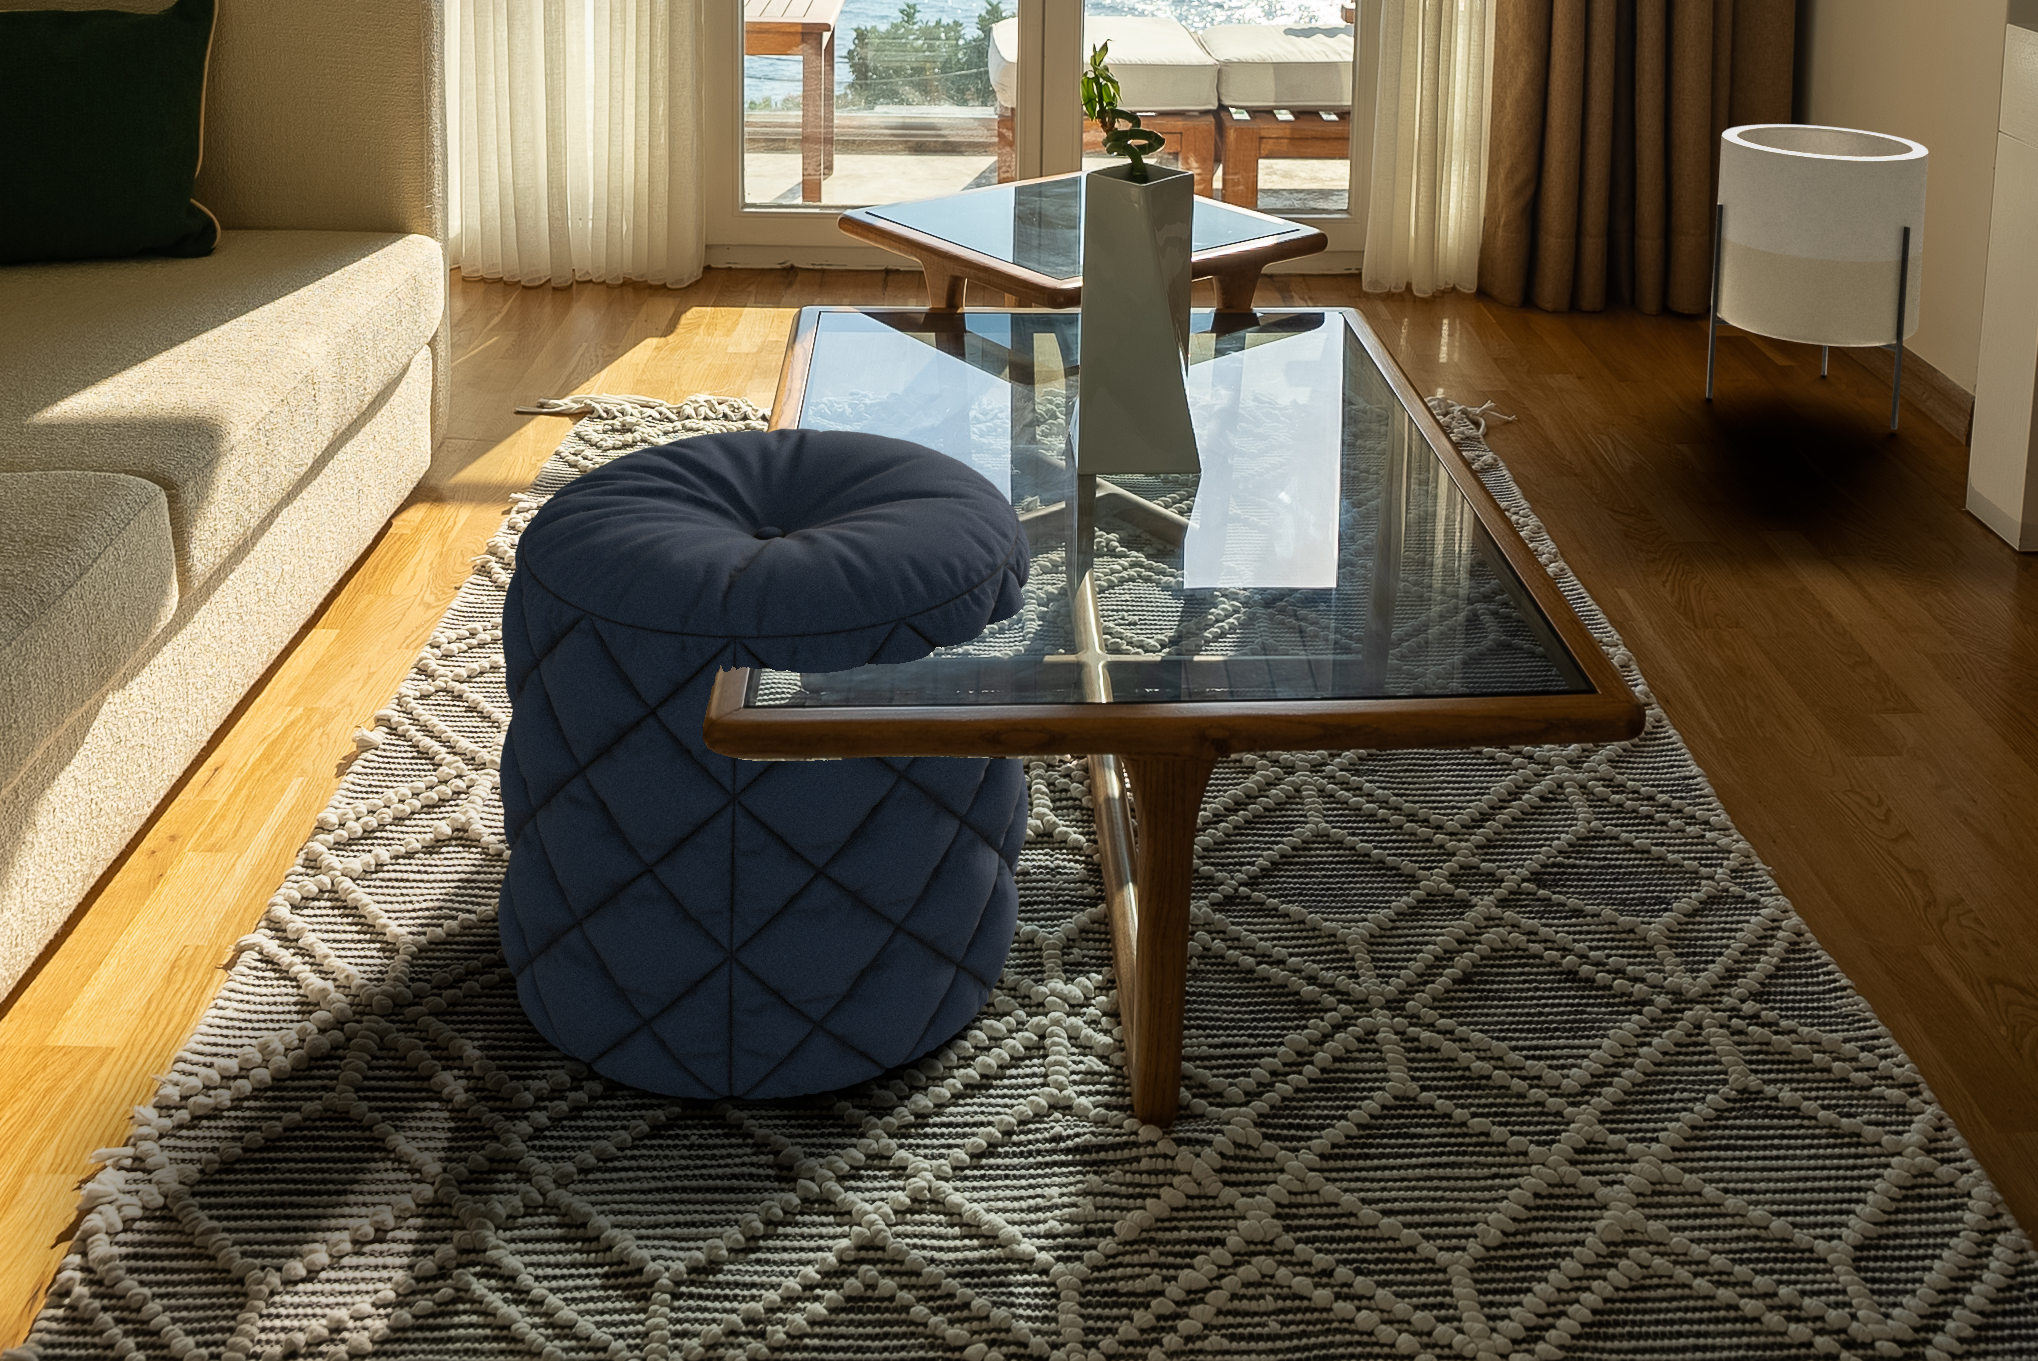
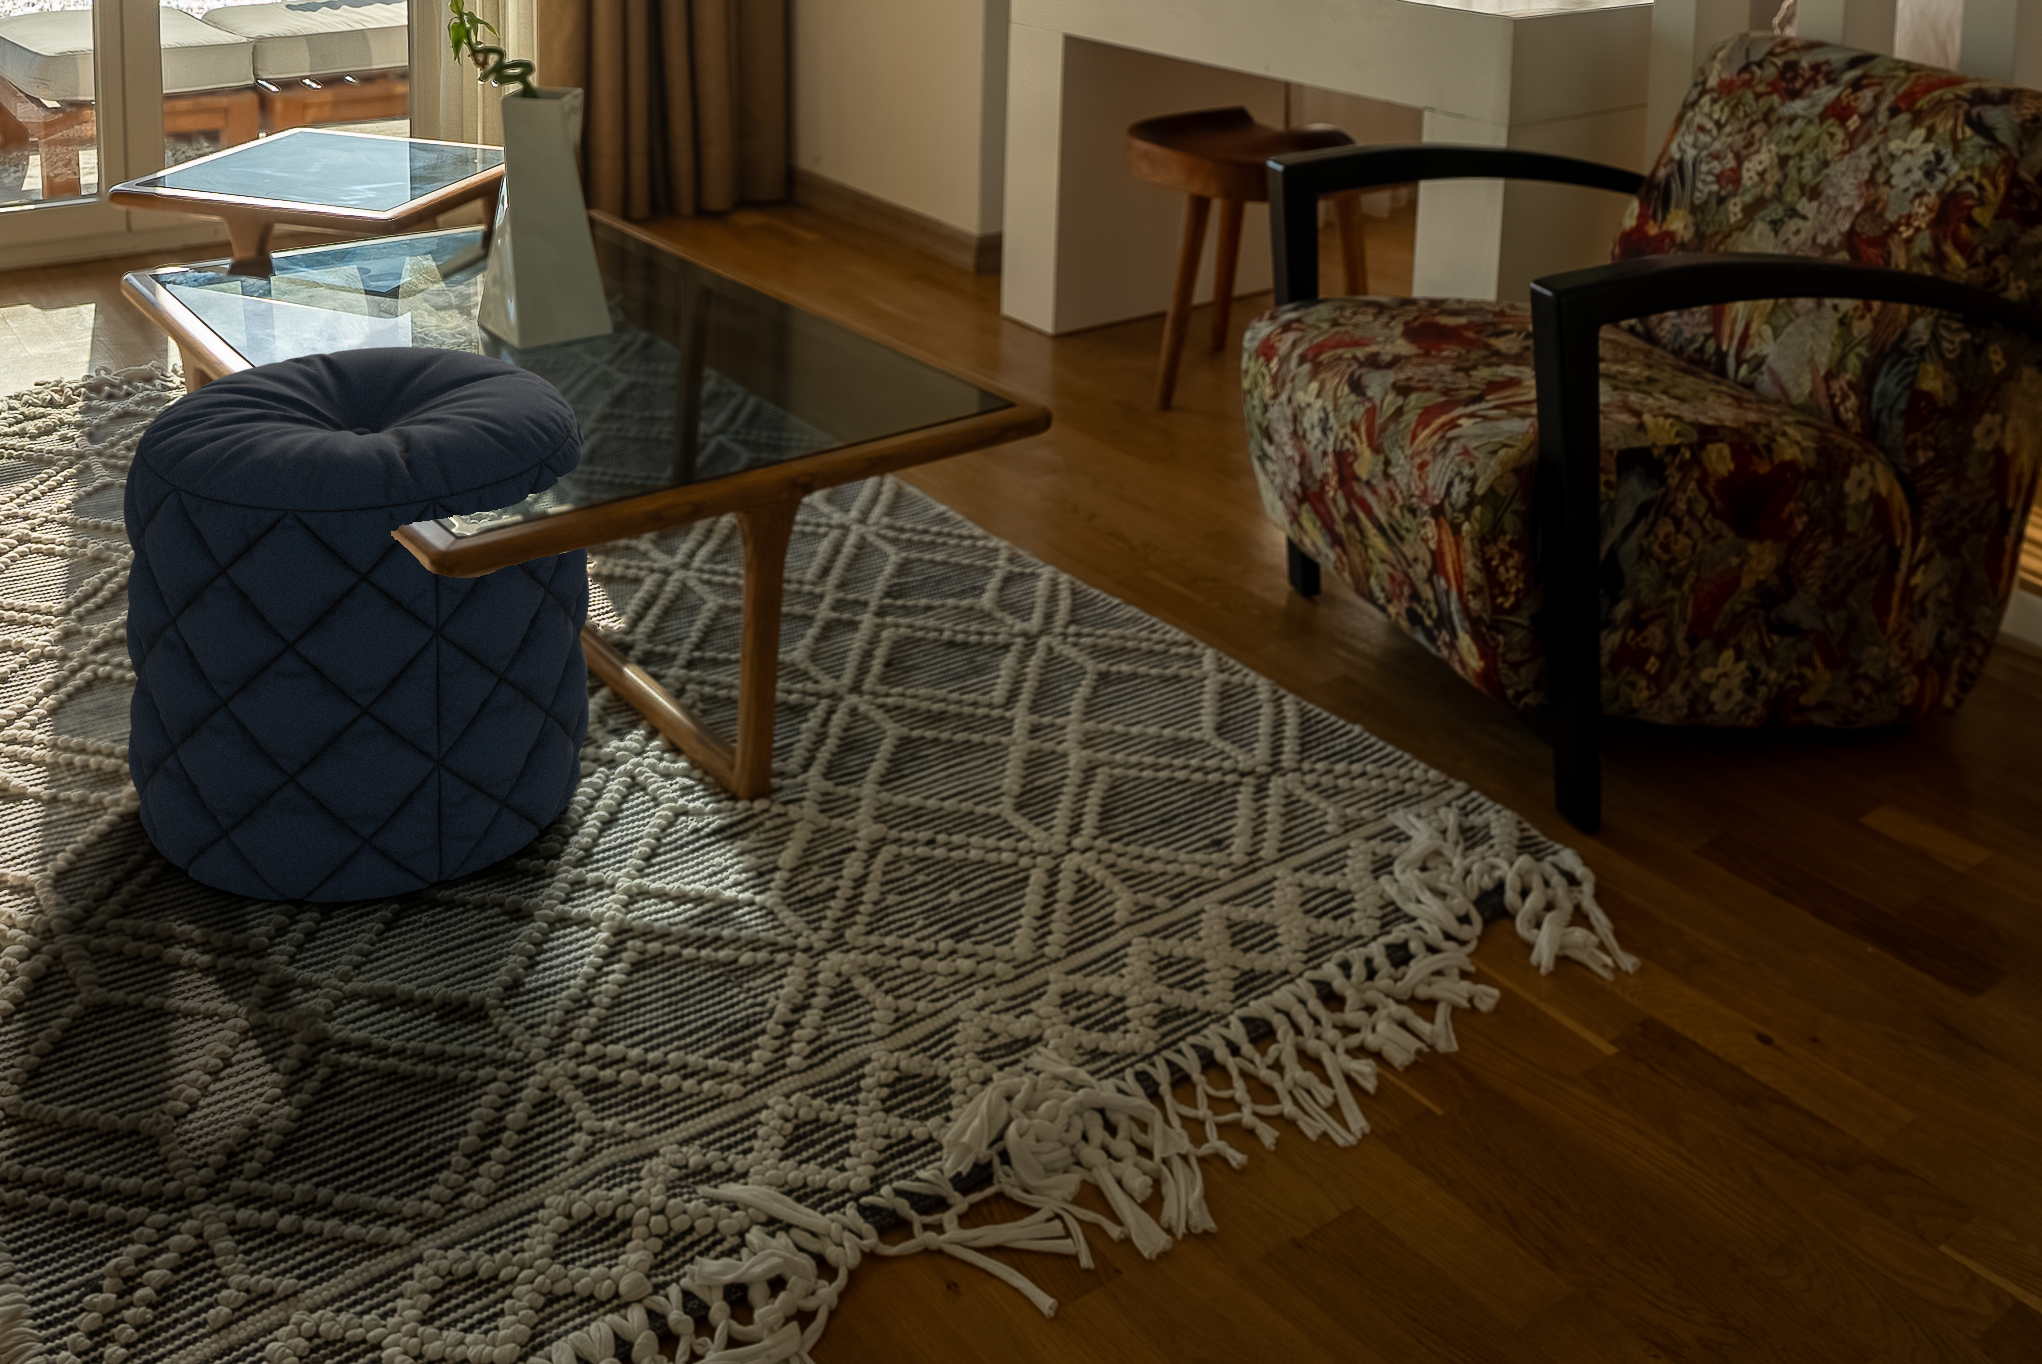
planter: present [1706,124,1929,429] -> none [754,27,915,263]

